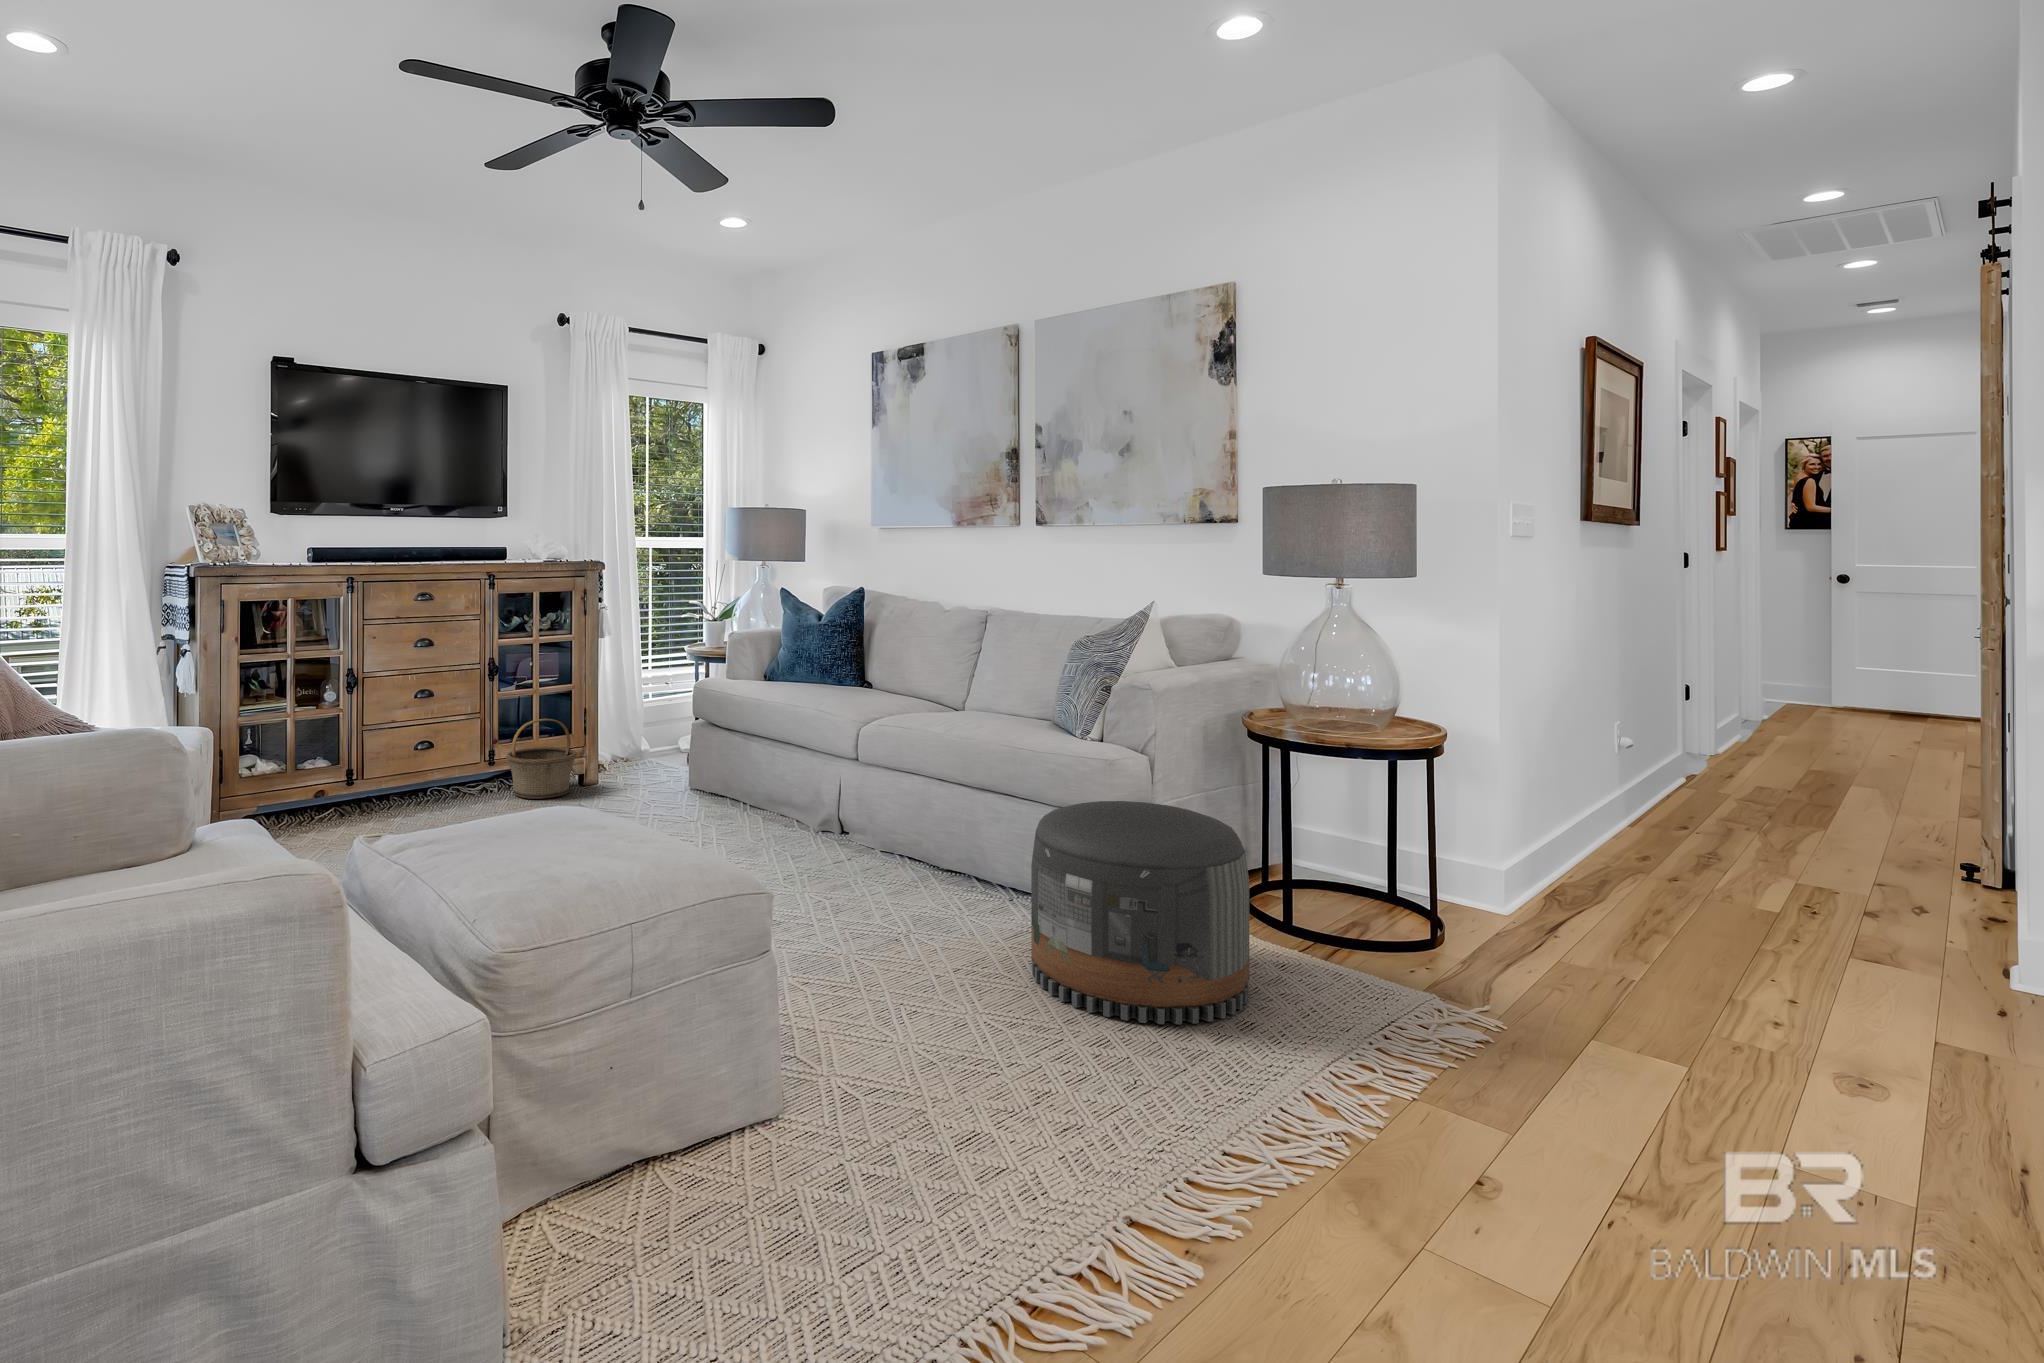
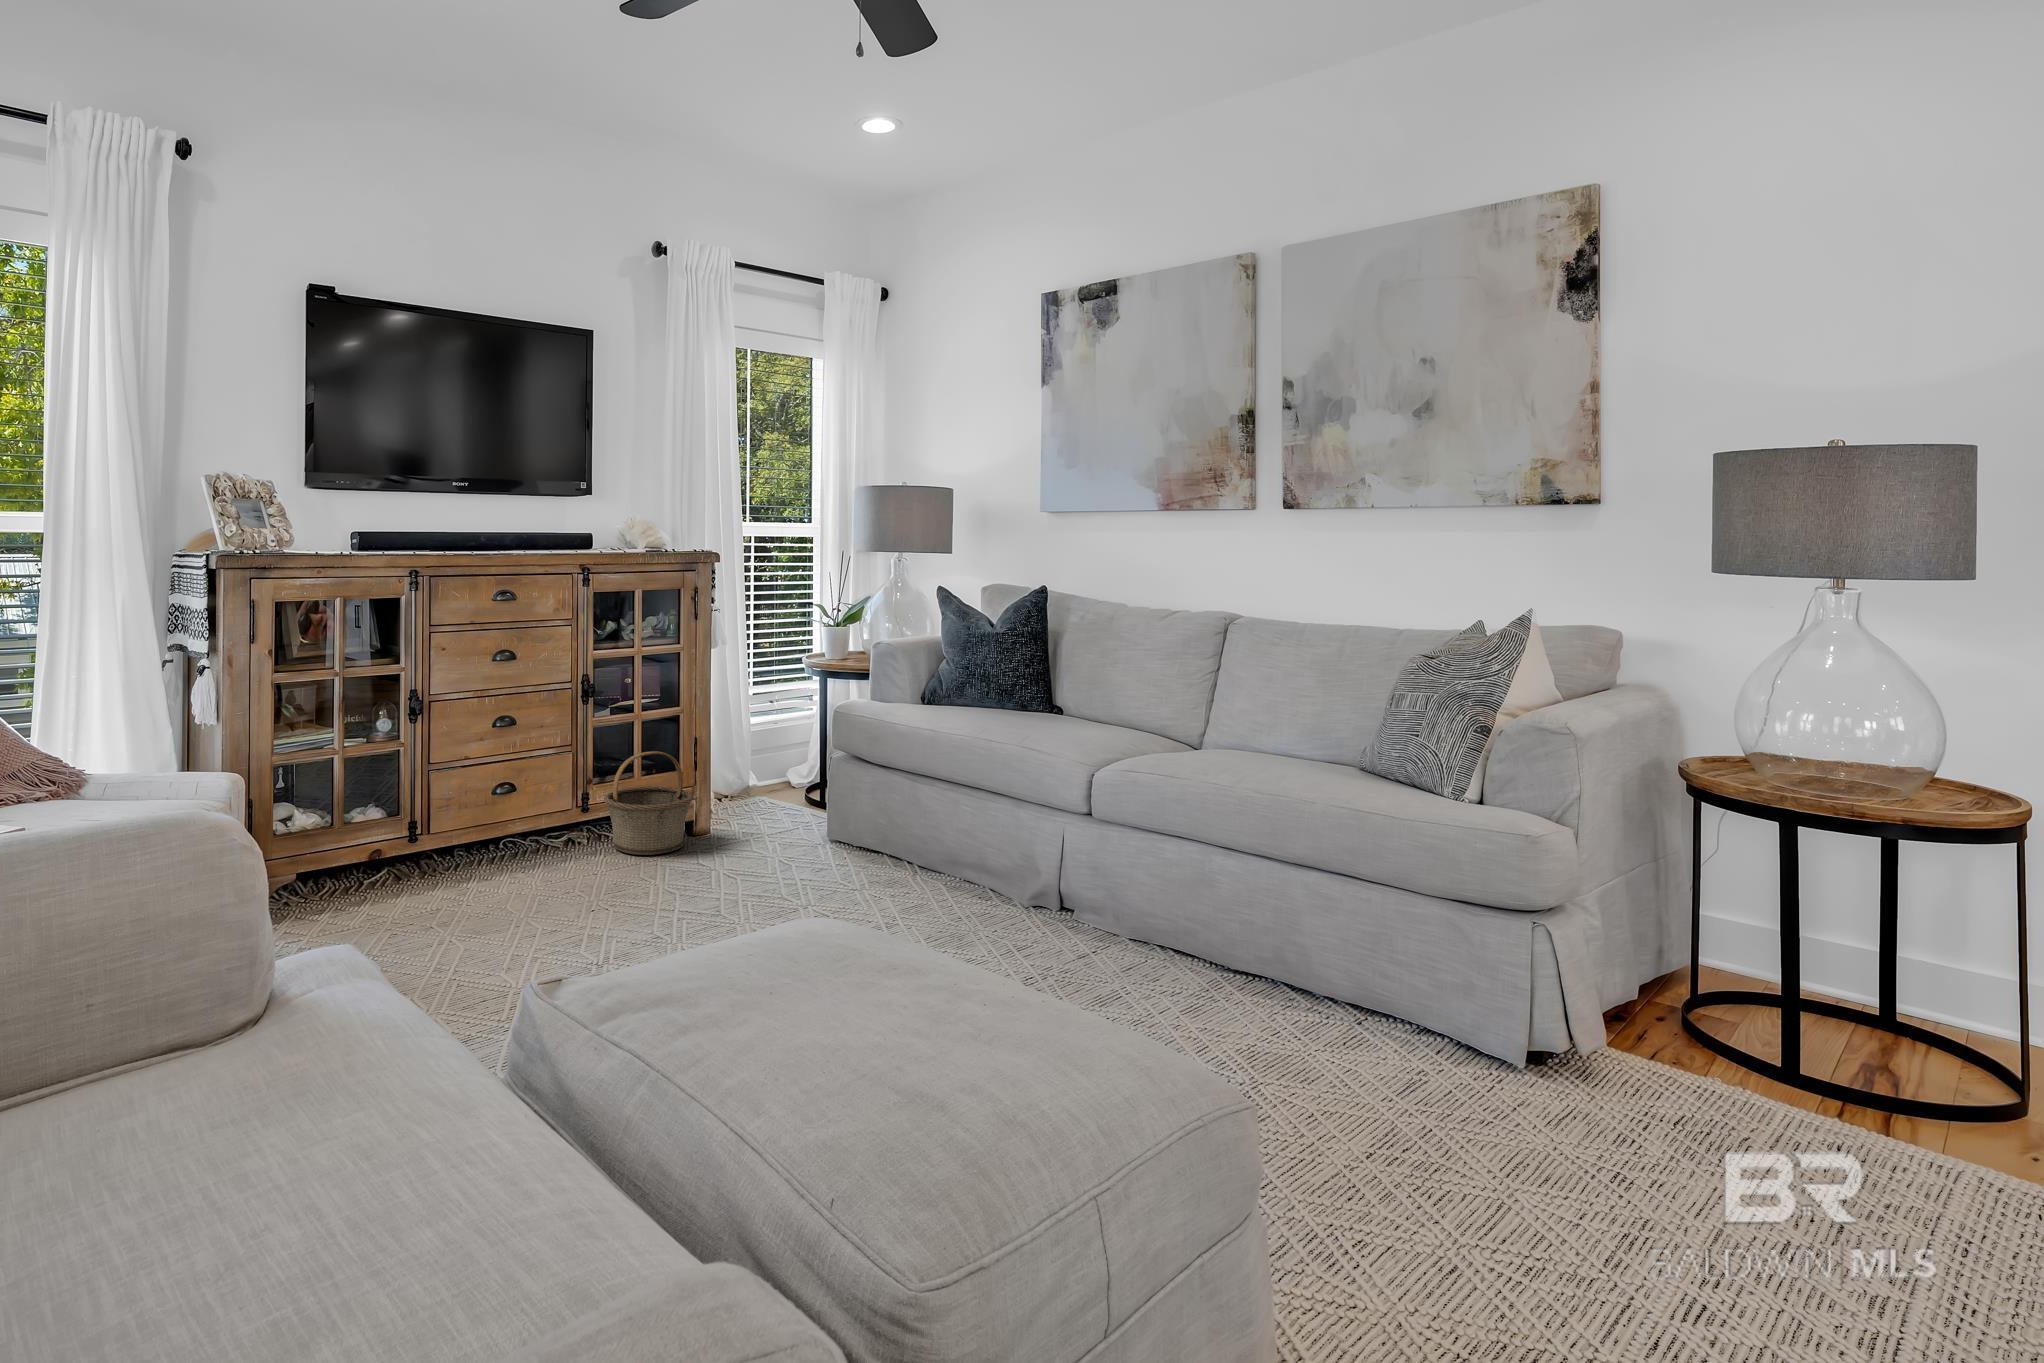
pouf: present [1031,801,1249,1024] -> none [1472,905,1867,1284]

